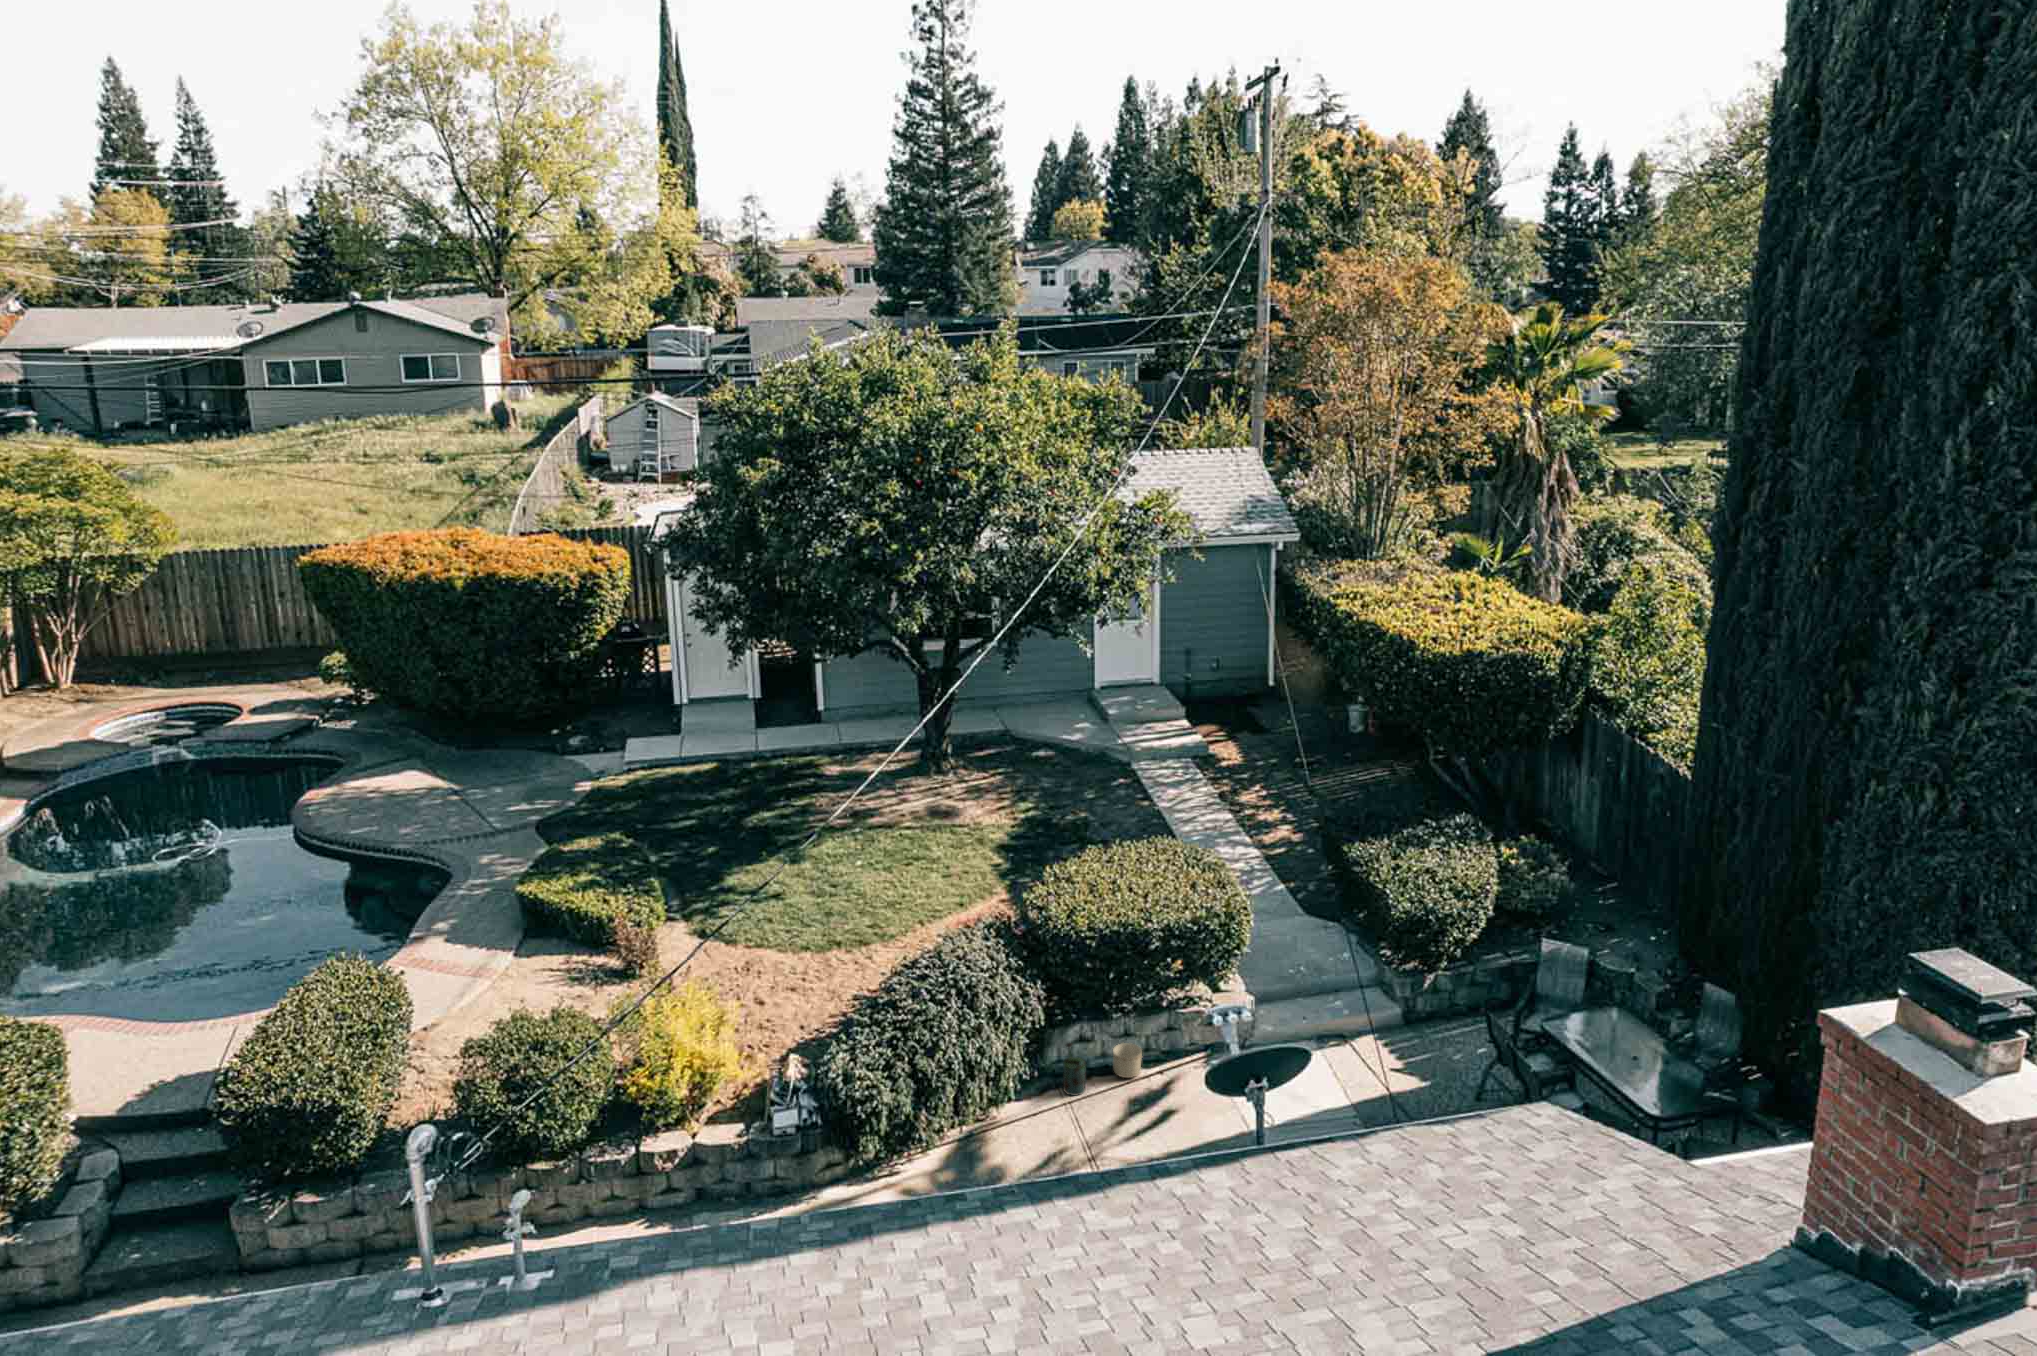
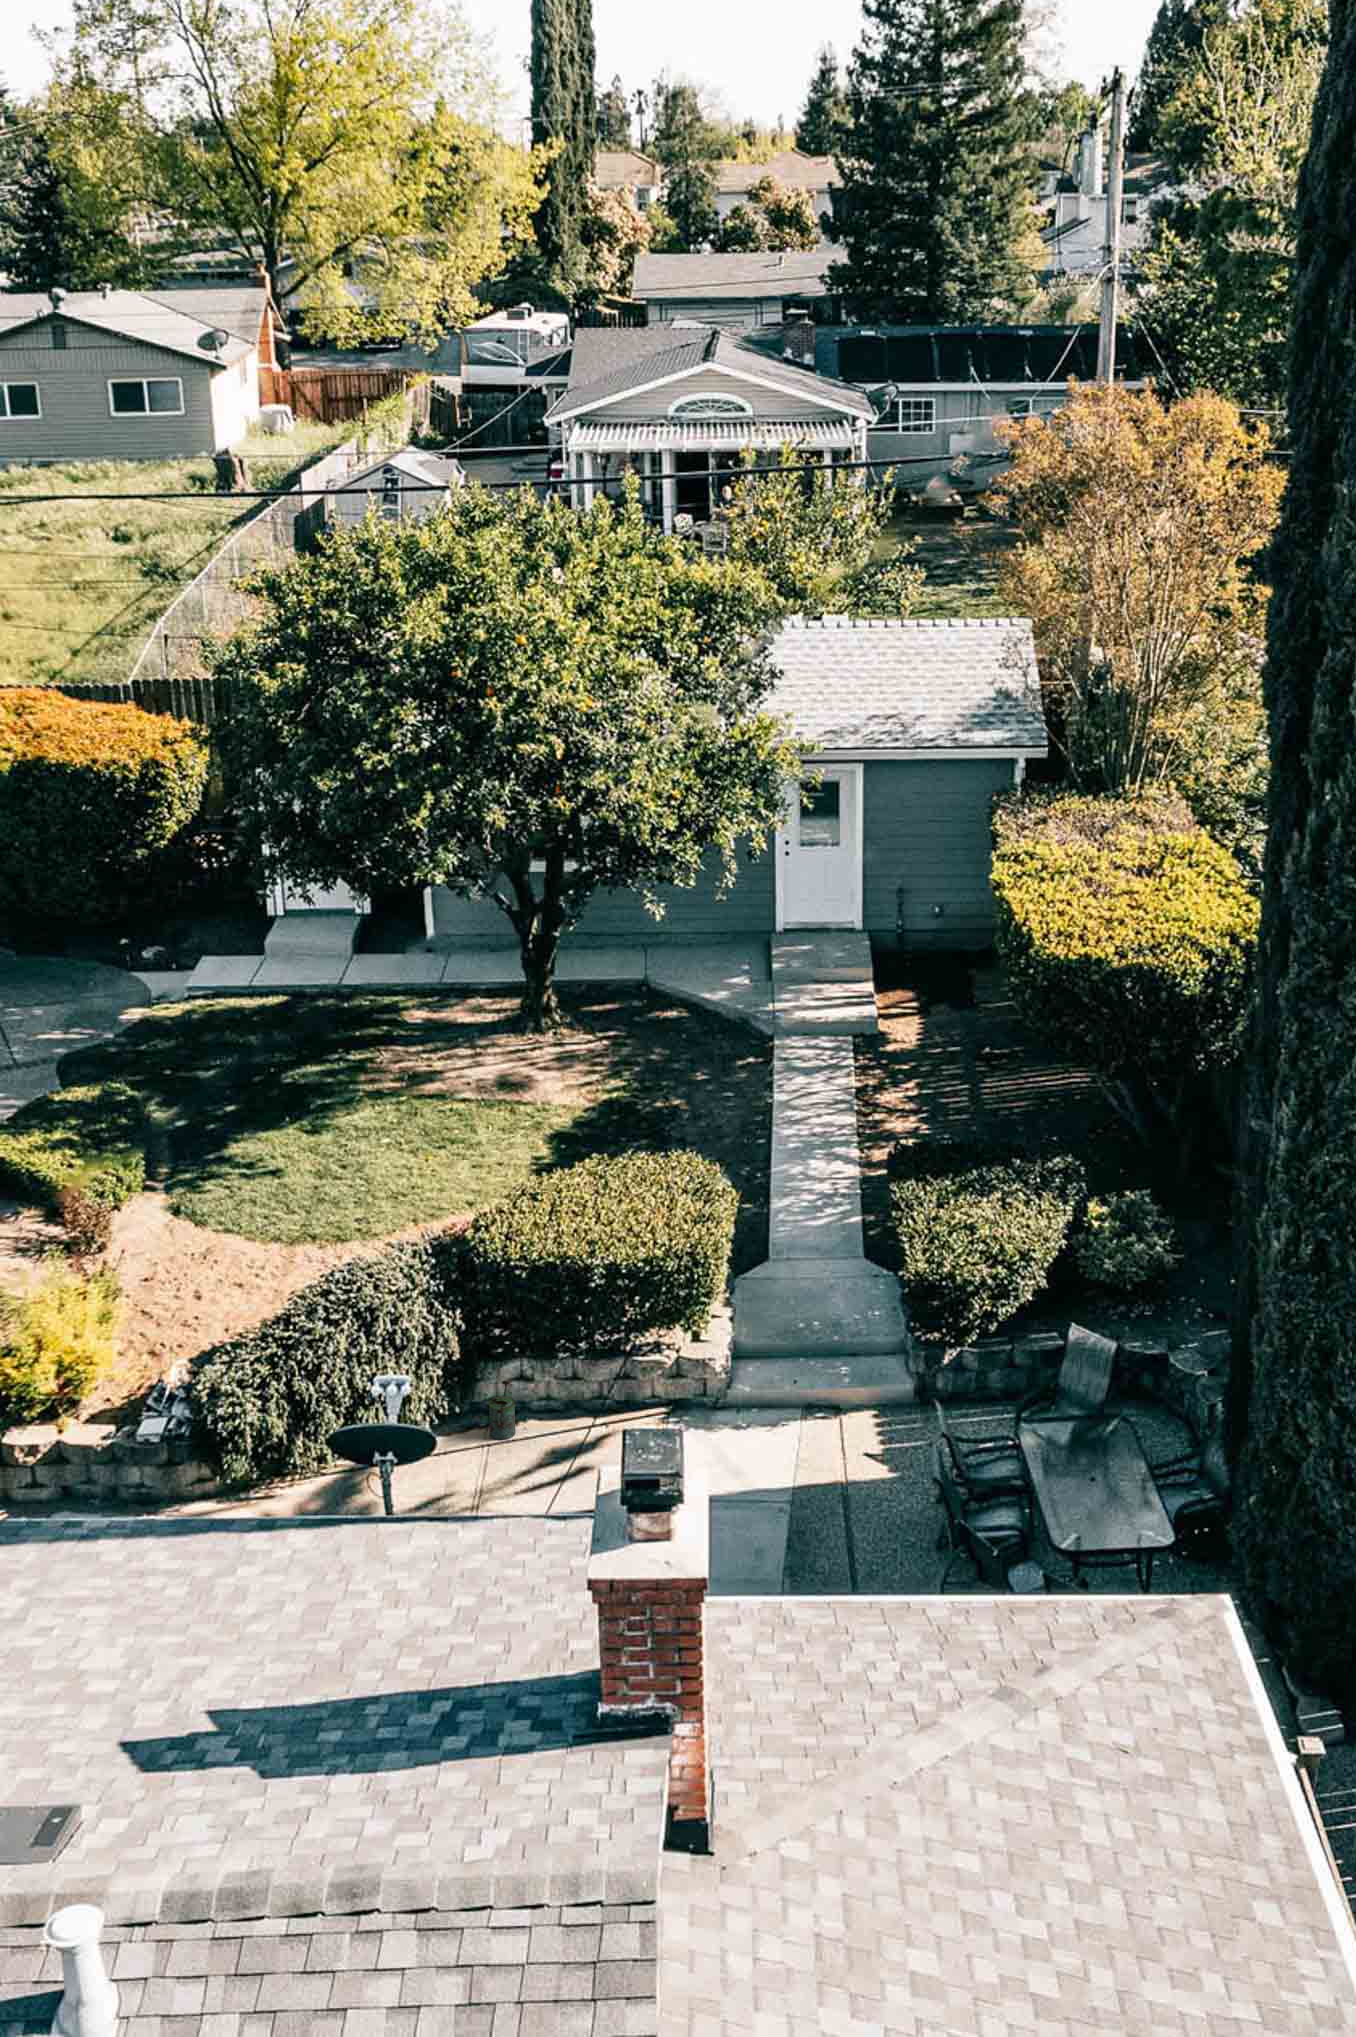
planter: present [1113,1043,1142,1078] -> none [555,1388,589,1427]

